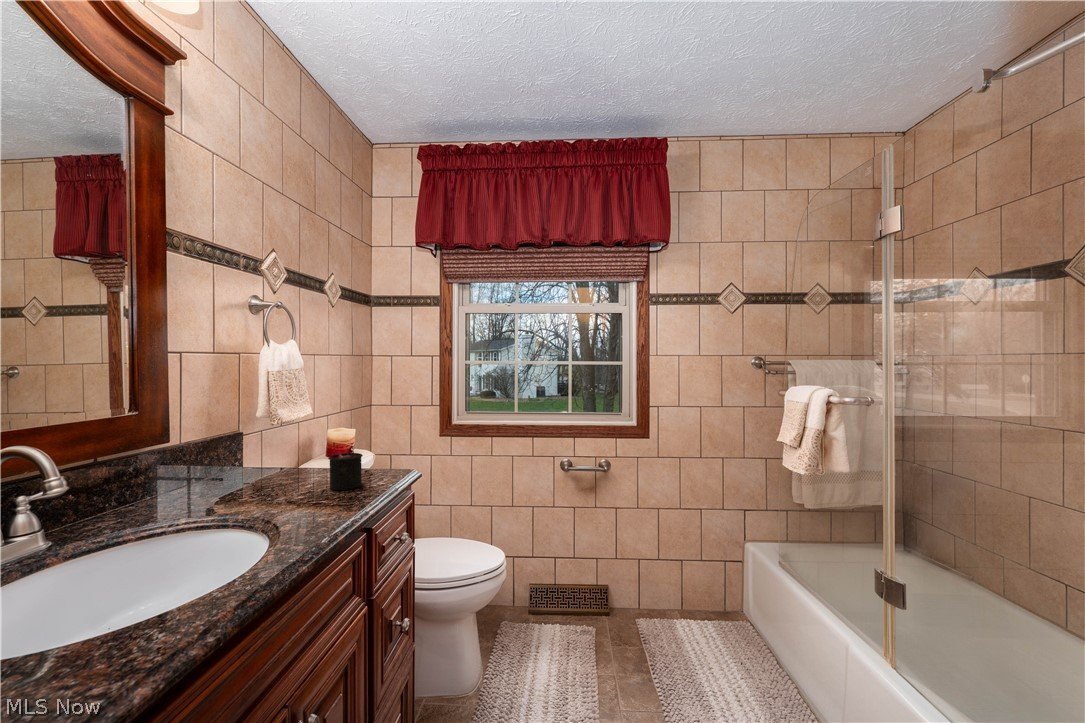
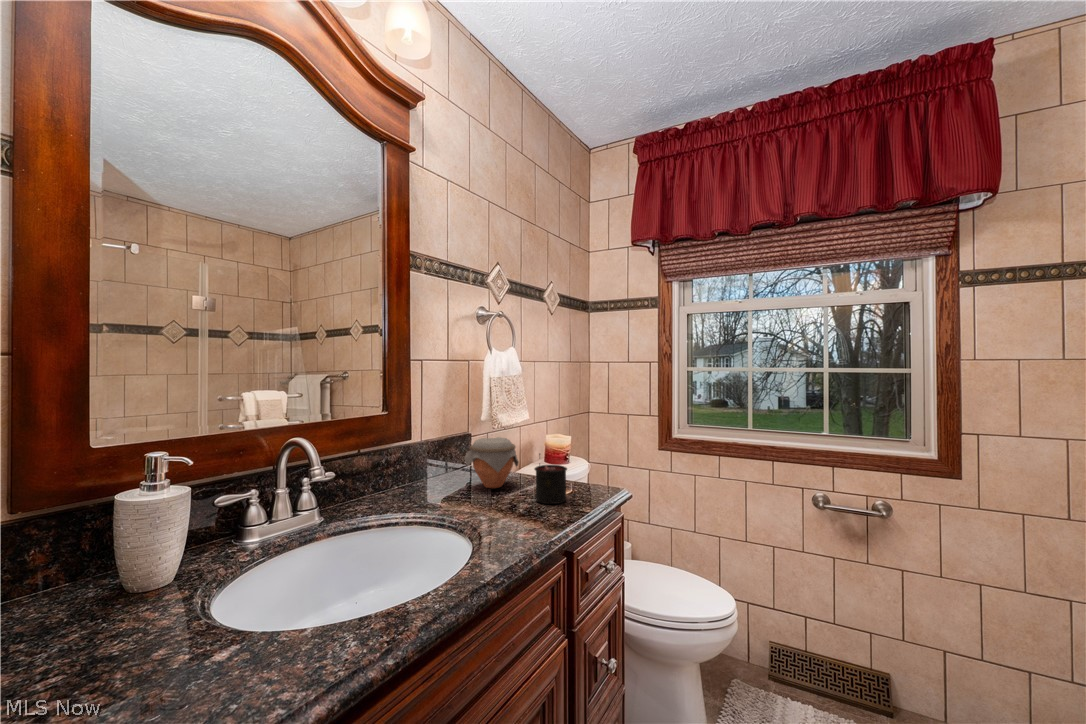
jar: none [242,432,308,485] -> present [464,437,519,488]

